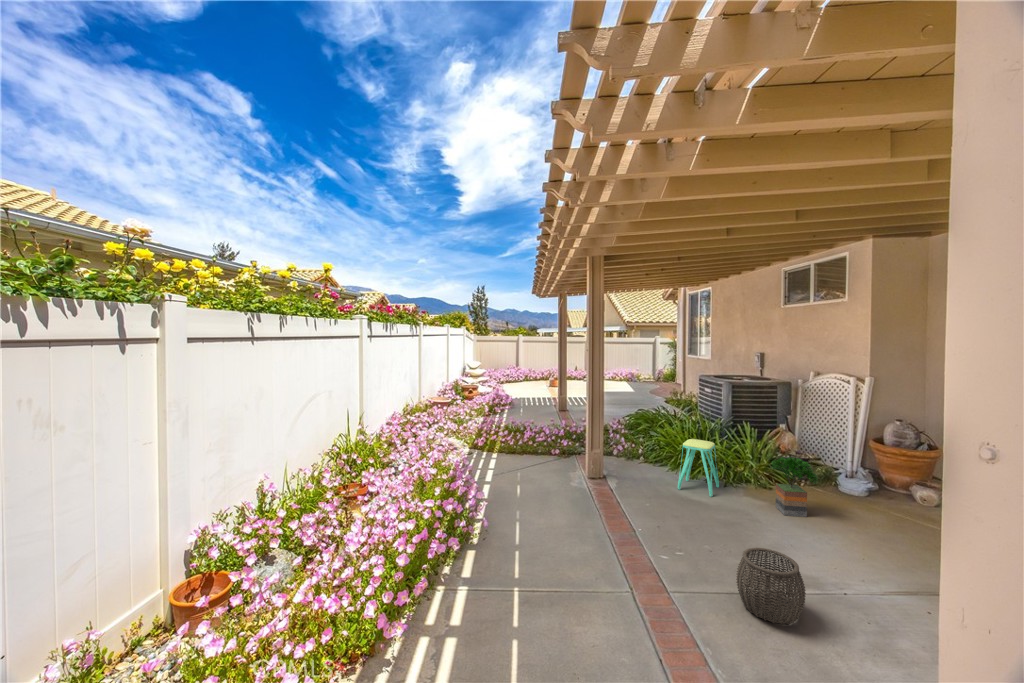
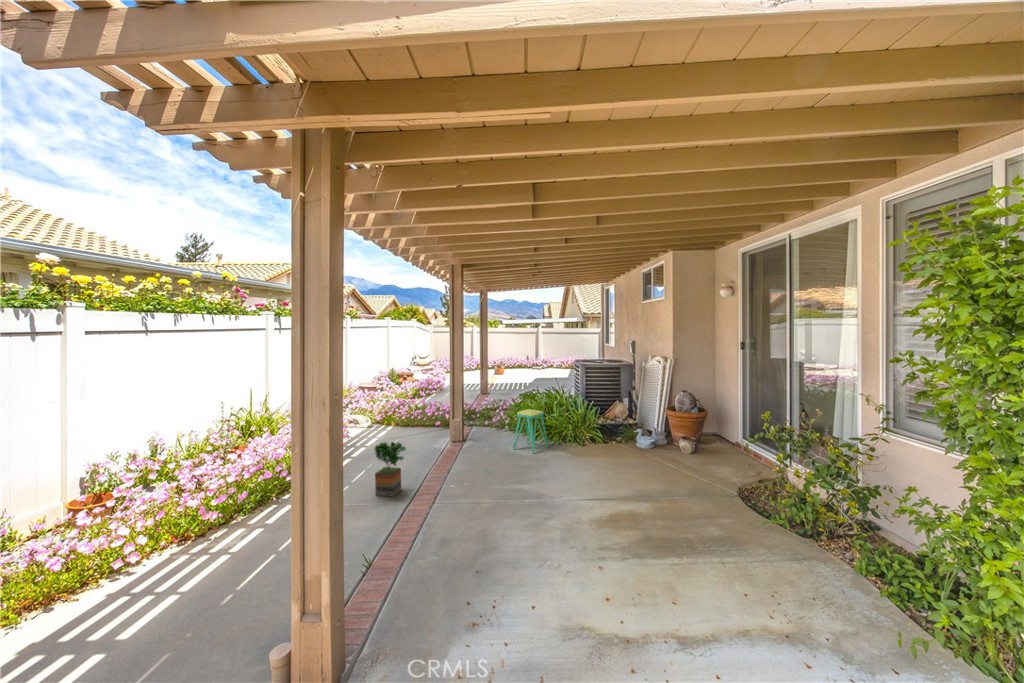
potted tree: present [771,457,818,517] -> present [375,442,406,497]
woven basket: present [736,548,806,625] -> none [469,473,510,519]

